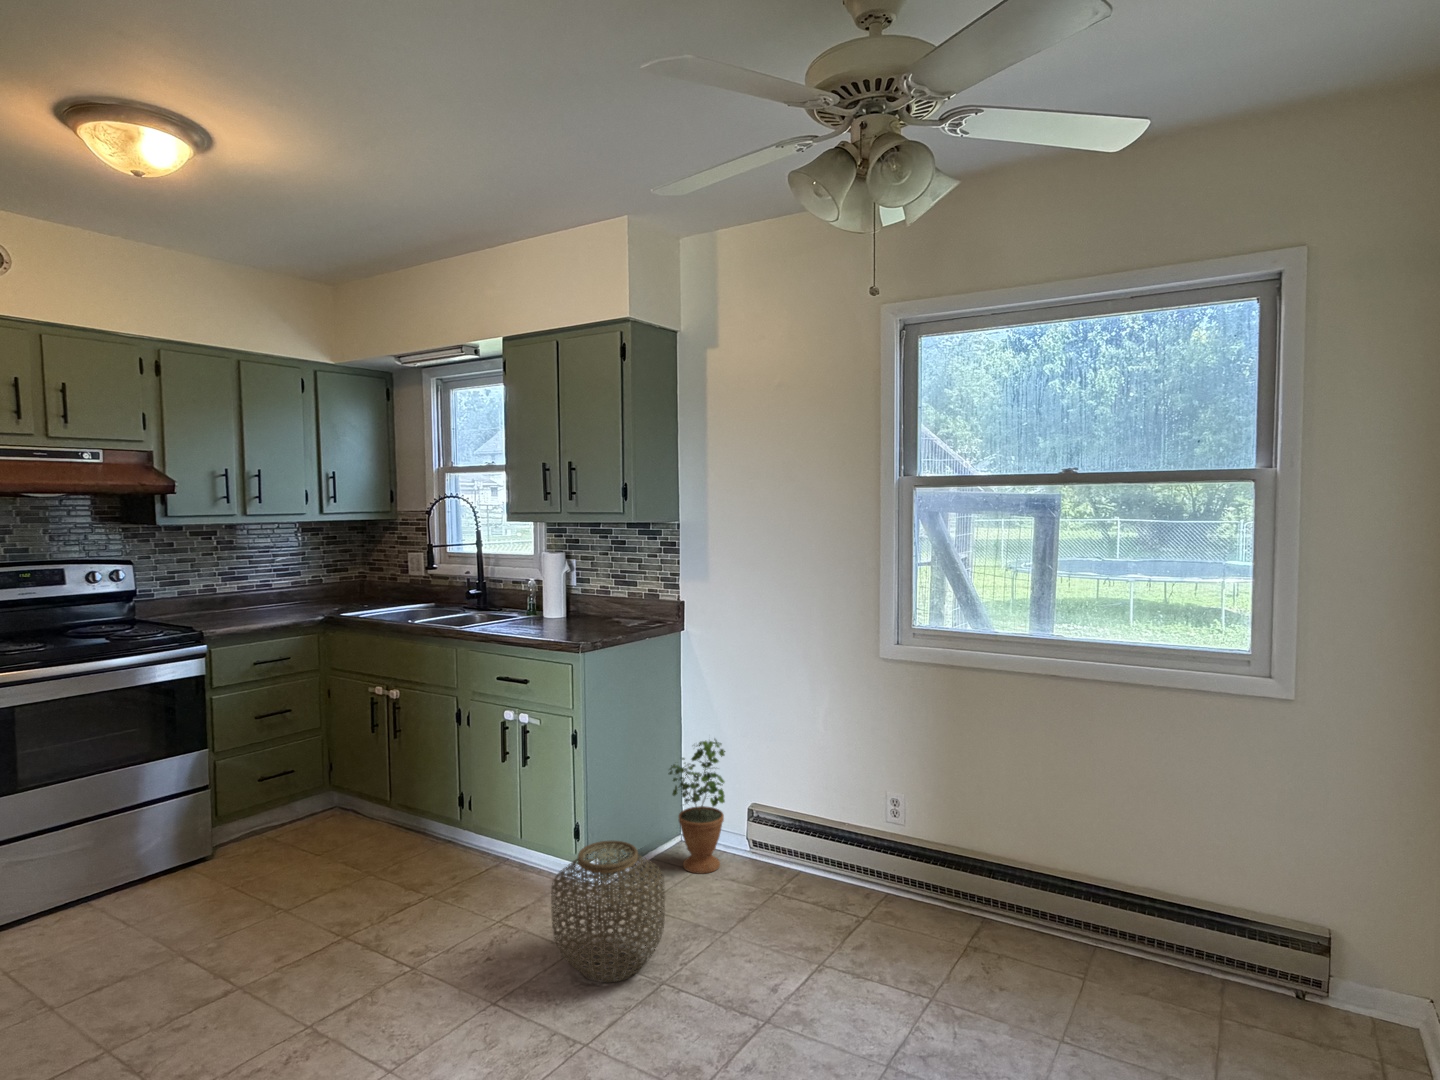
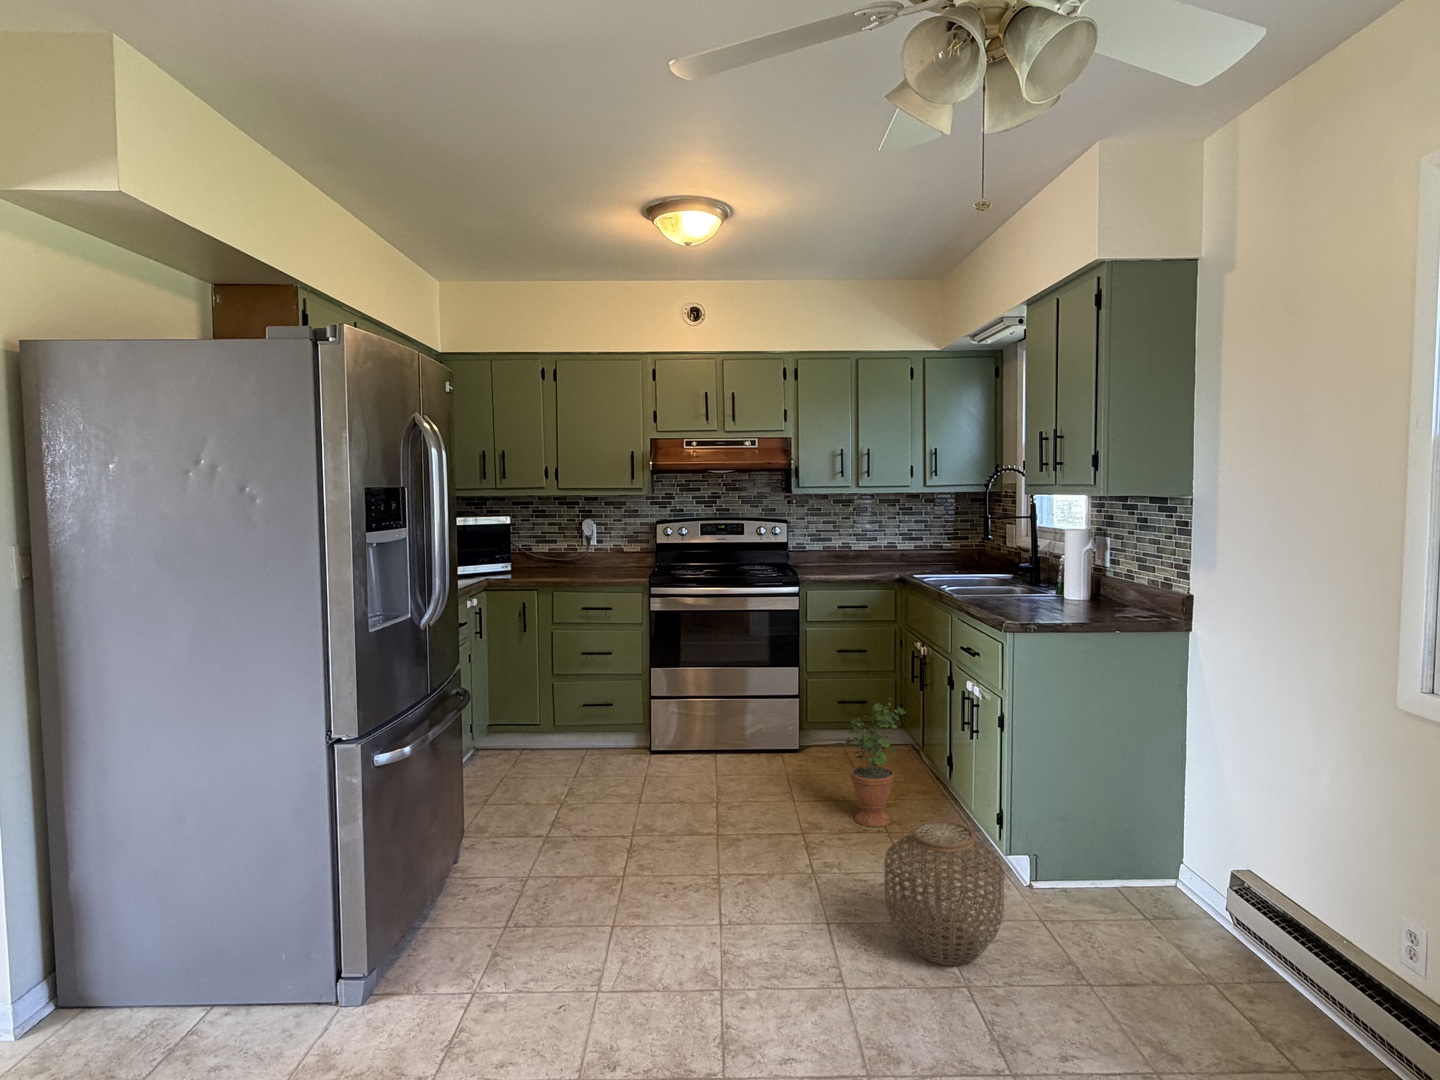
potted plant: present [668,739,725,874] -> present [845,698,906,827]

